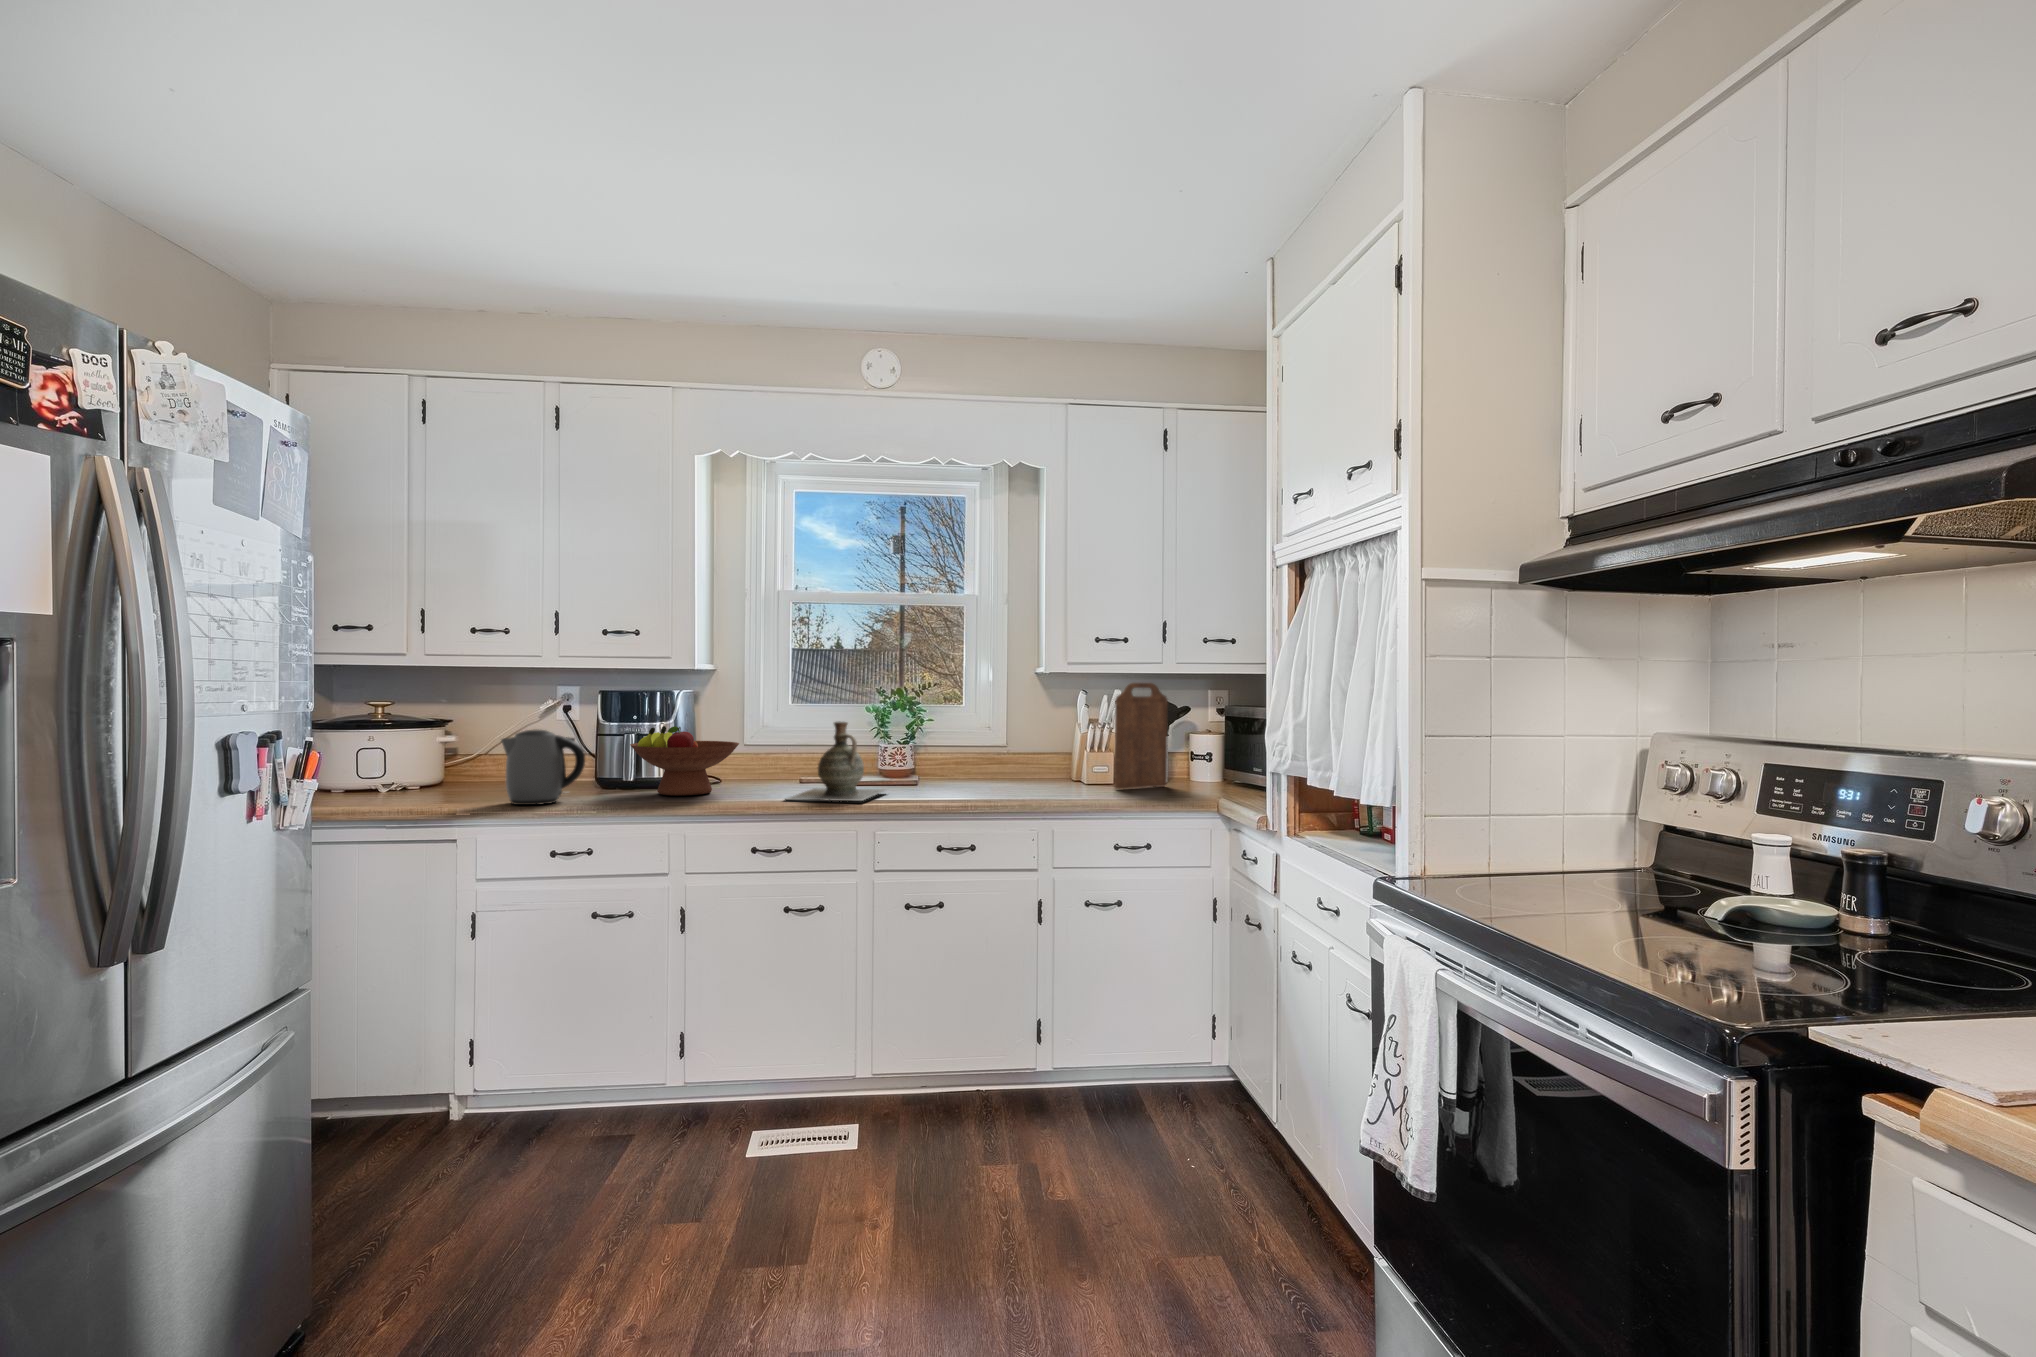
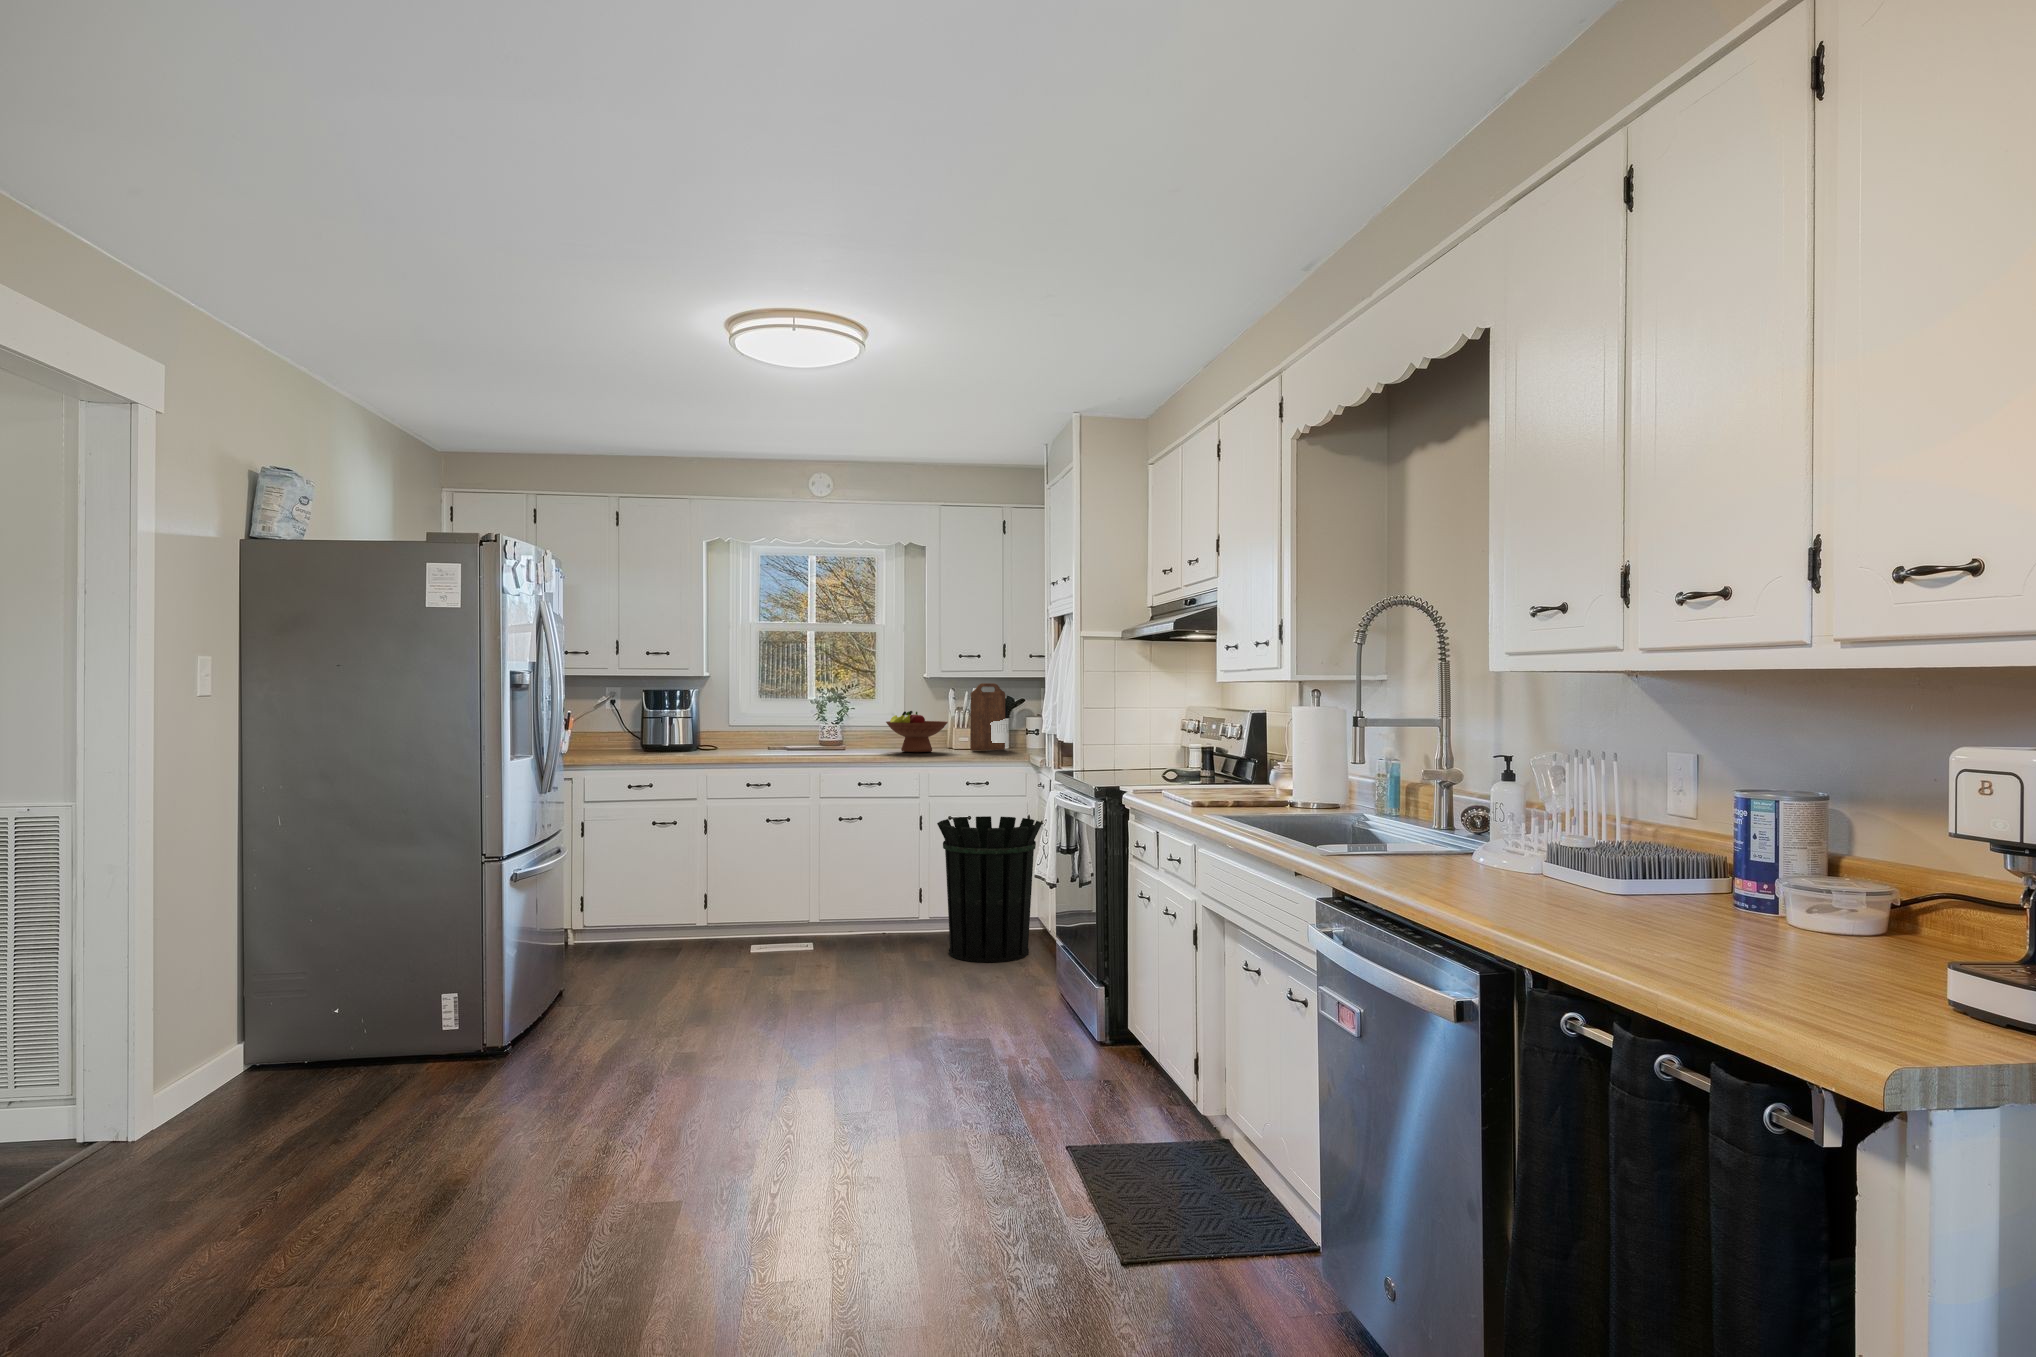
ceramic jug: present [785,722,885,801] -> none [763,708,827,755]
fruit bowl: present [630,726,739,795] -> present [886,711,948,752]
kettle: present [501,730,585,805] -> none [595,713,643,758]
waste bin: none [1078,912,1271,1210] -> present [937,816,1042,962]

